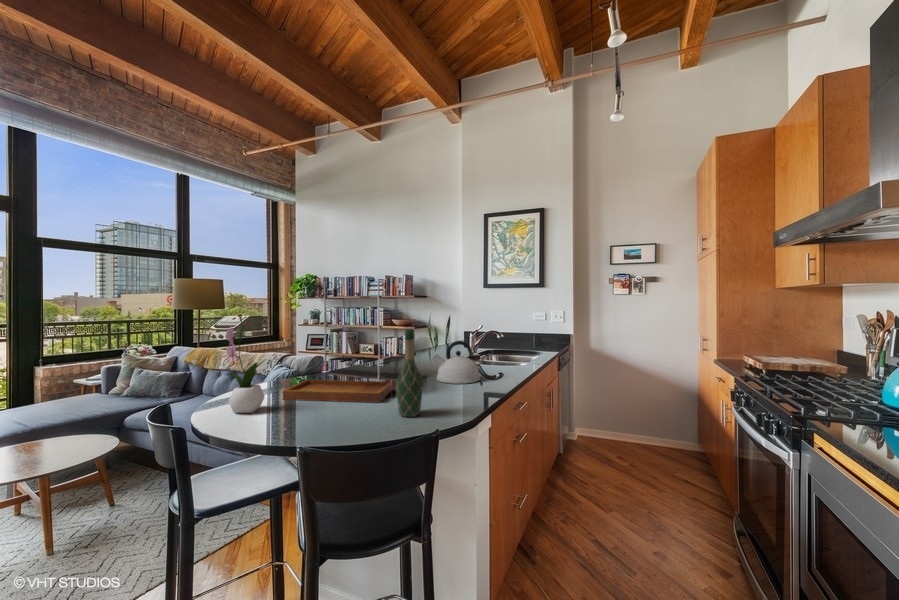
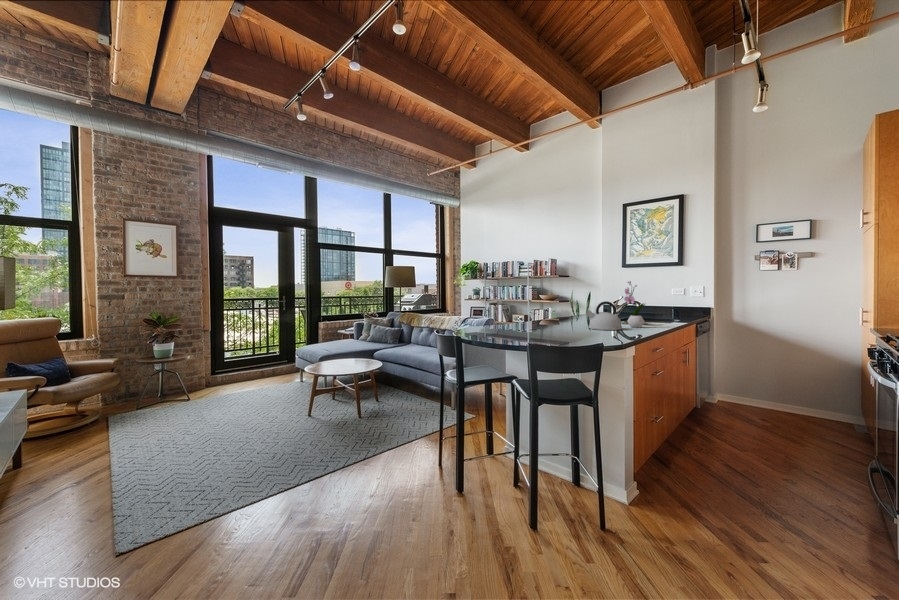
flower arrangement: present [226,314,265,413] -> present [624,281,645,328]
wine bottle: present [396,329,423,417] -> none [569,286,587,339]
tray: present [283,361,392,403] -> none [495,310,560,334]

